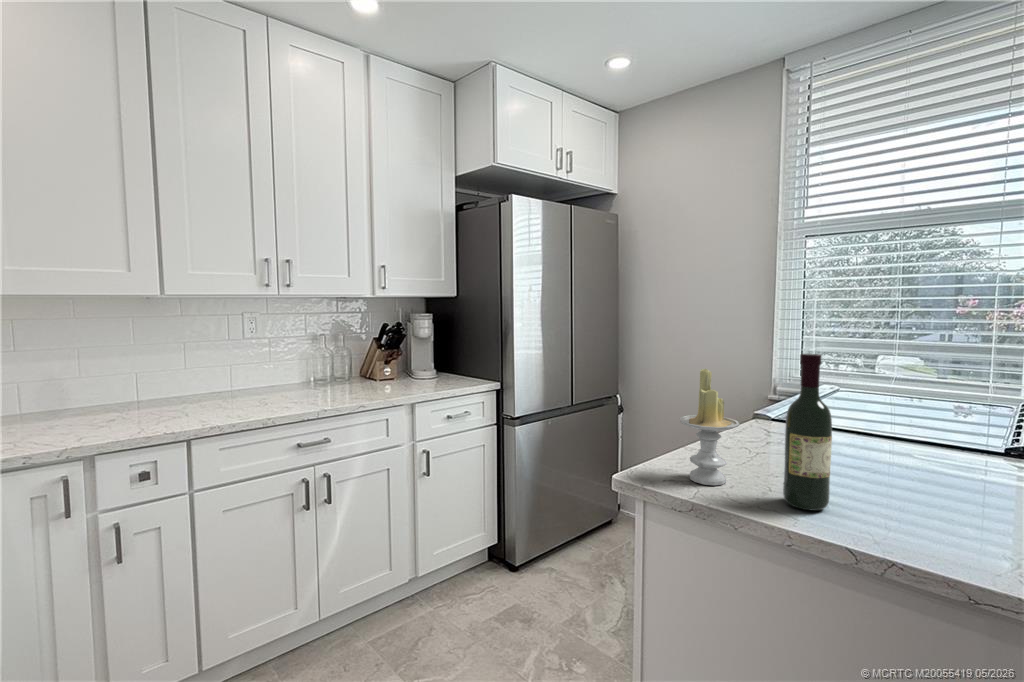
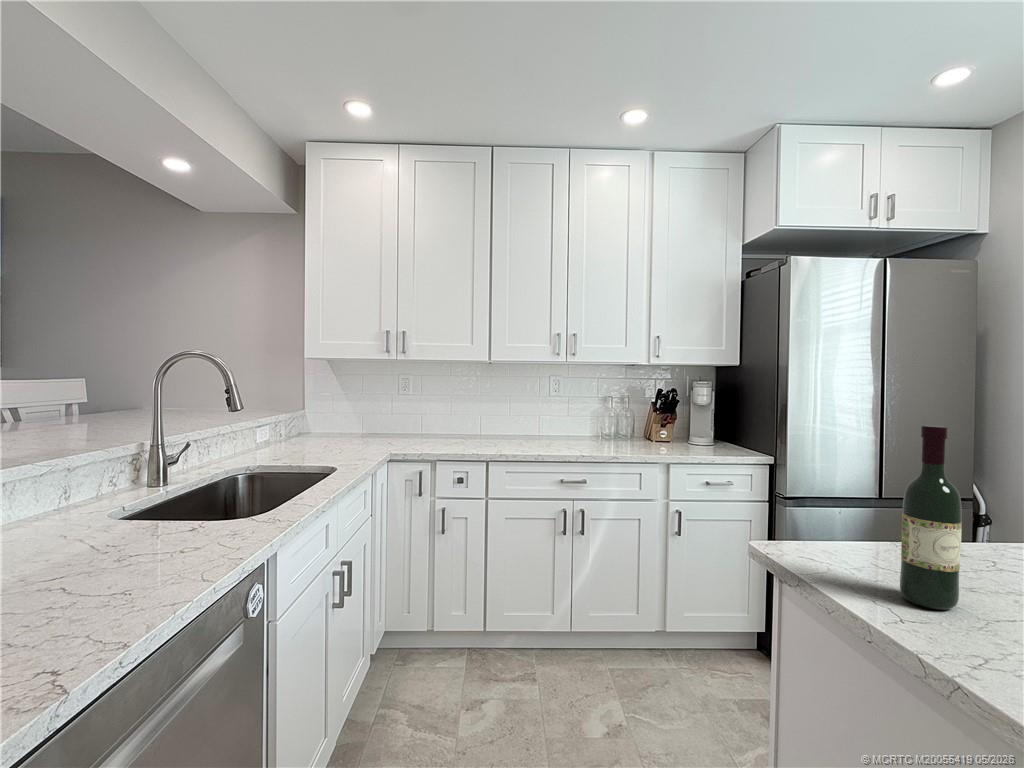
candle: present [680,369,740,485] -> none [818,440,890,567]

